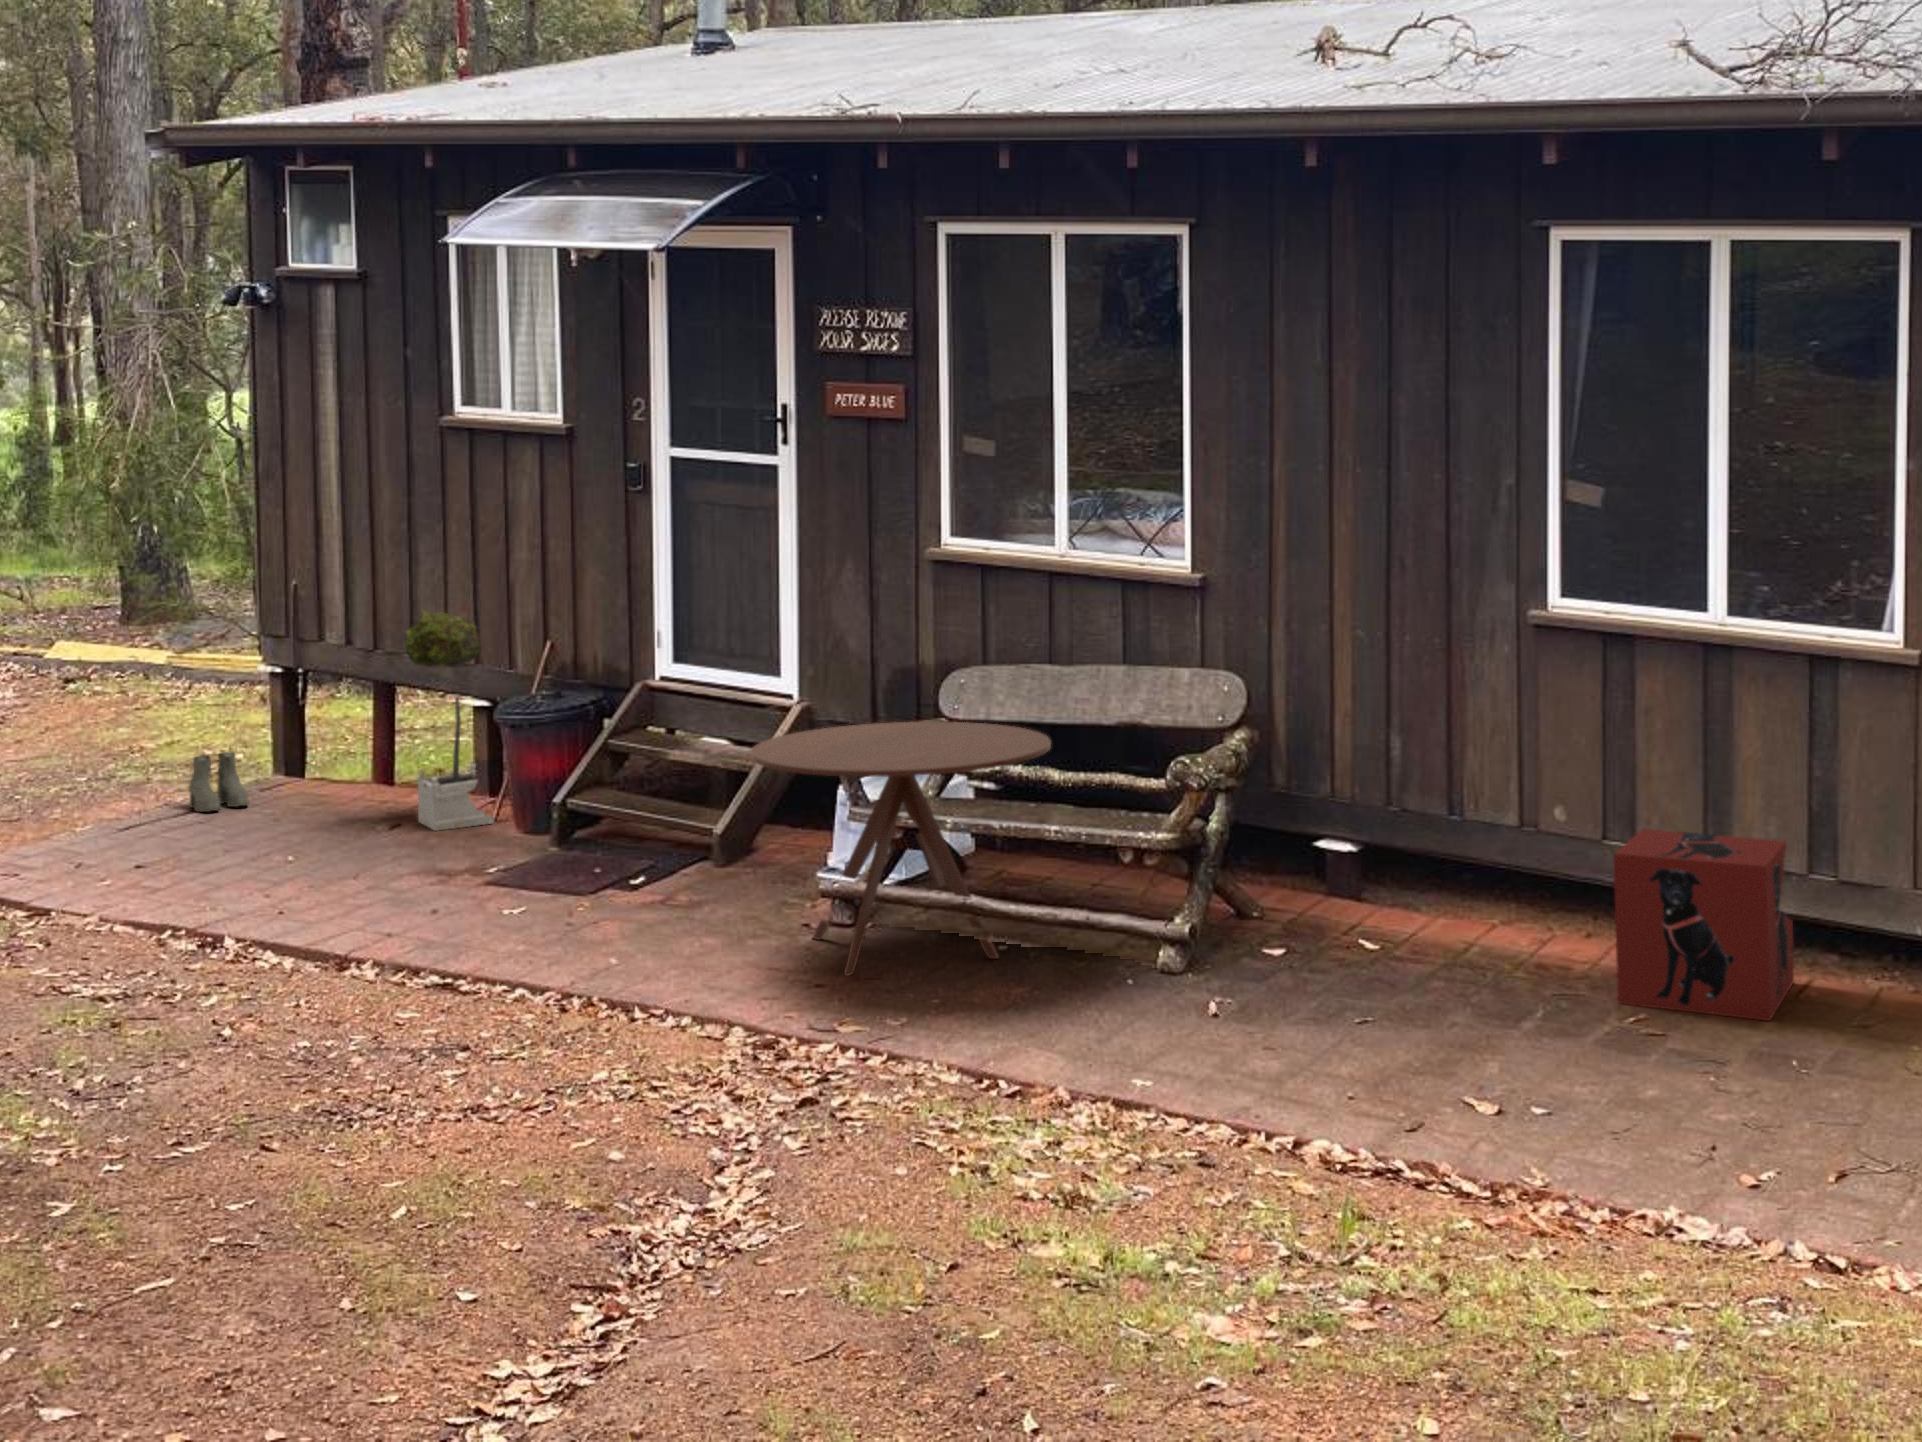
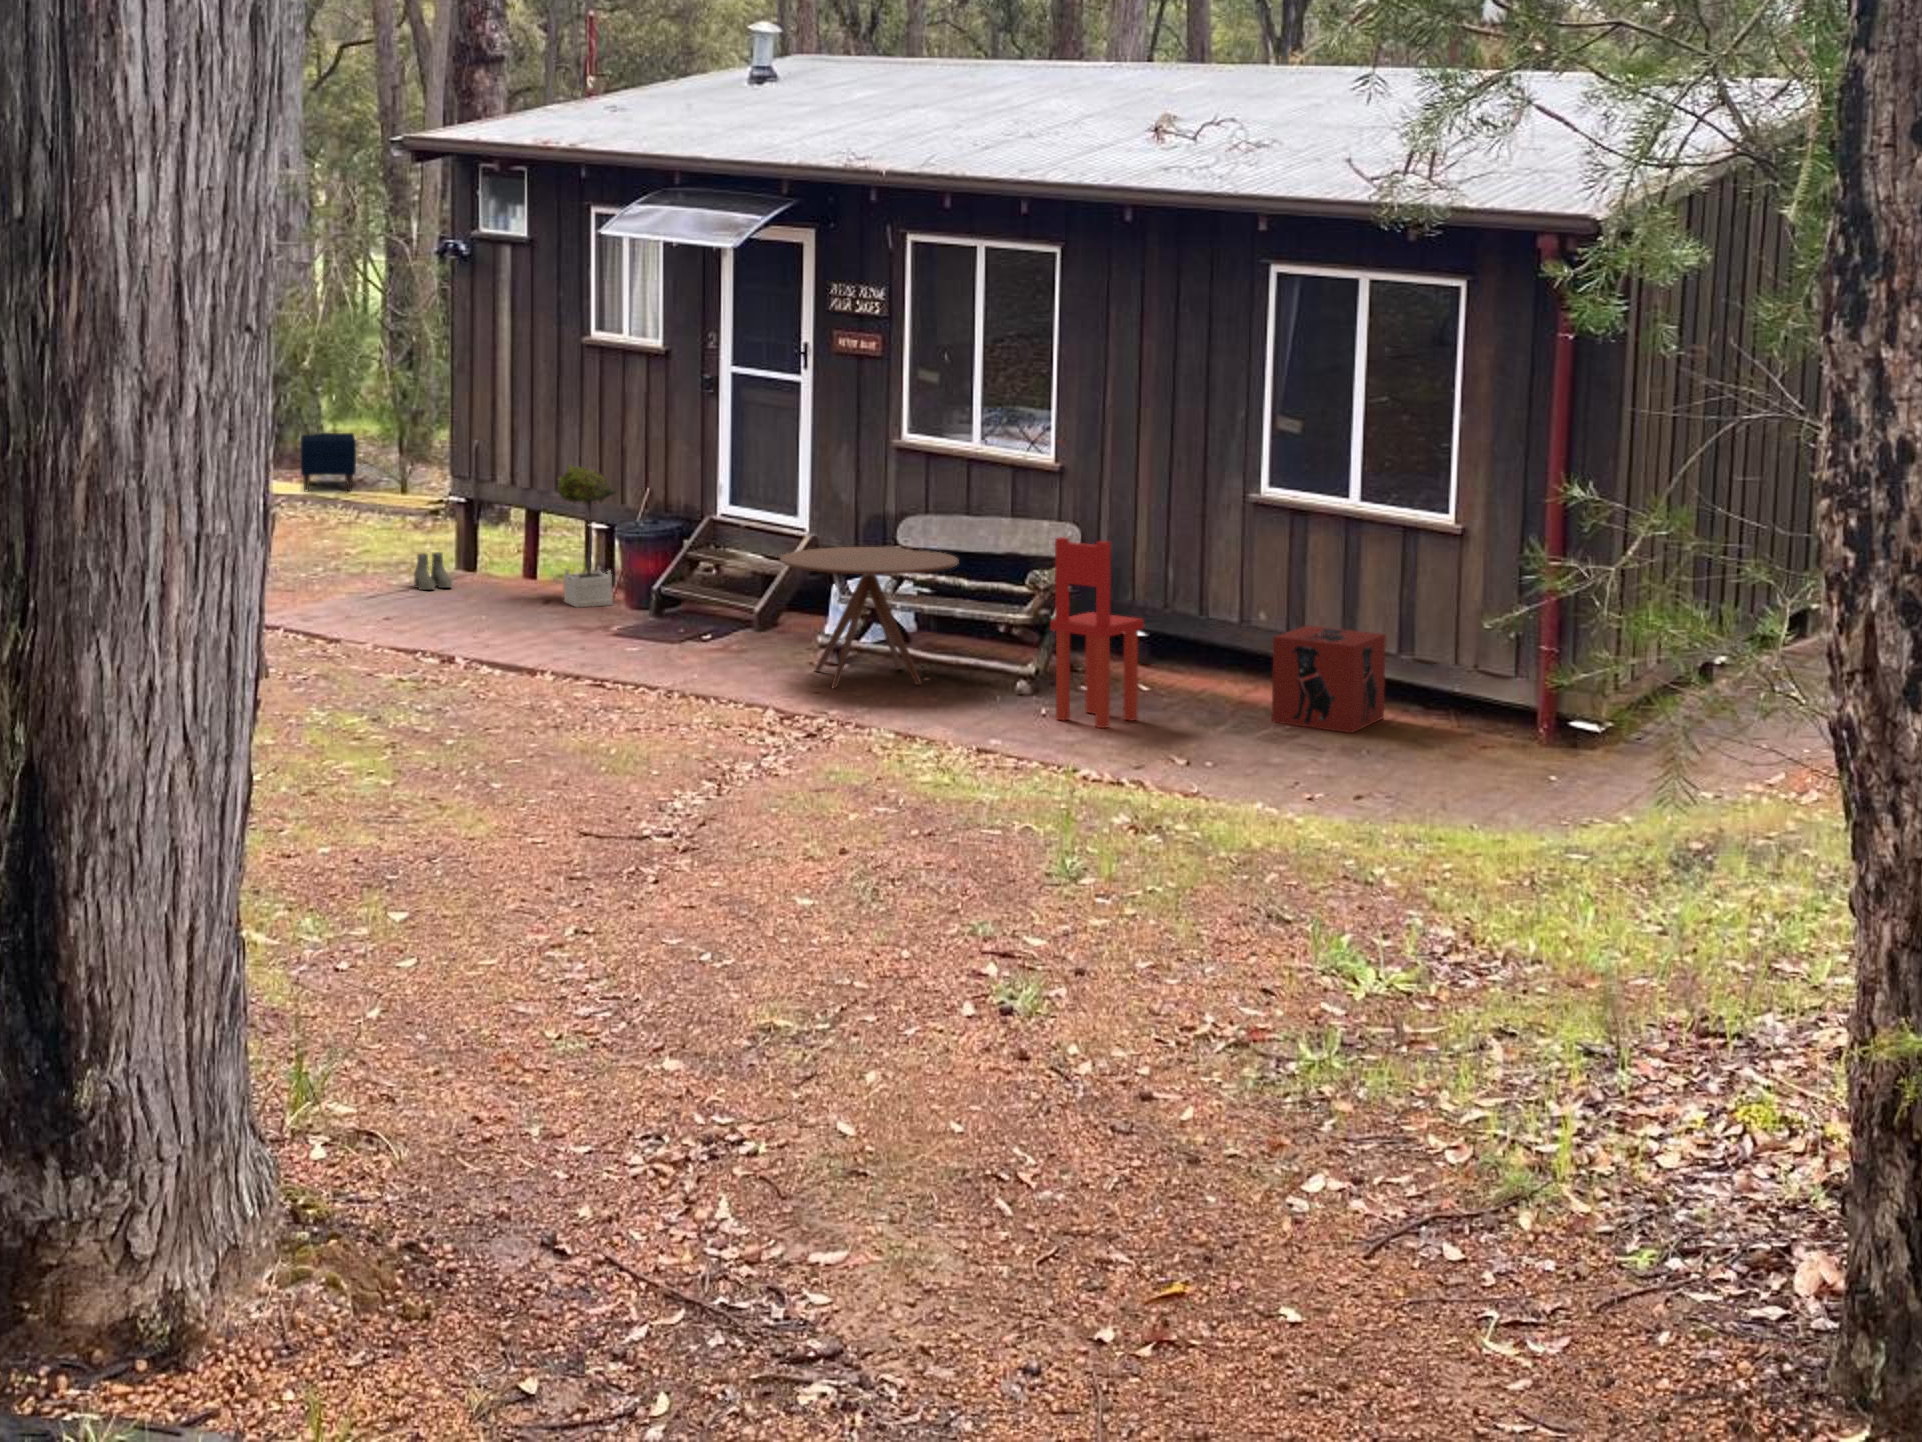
bench: none [105,582,187,663] -> present [301,433,356,492]
chair: none [1235,698,1395,1042] -> present [1050,537,1144,728]

